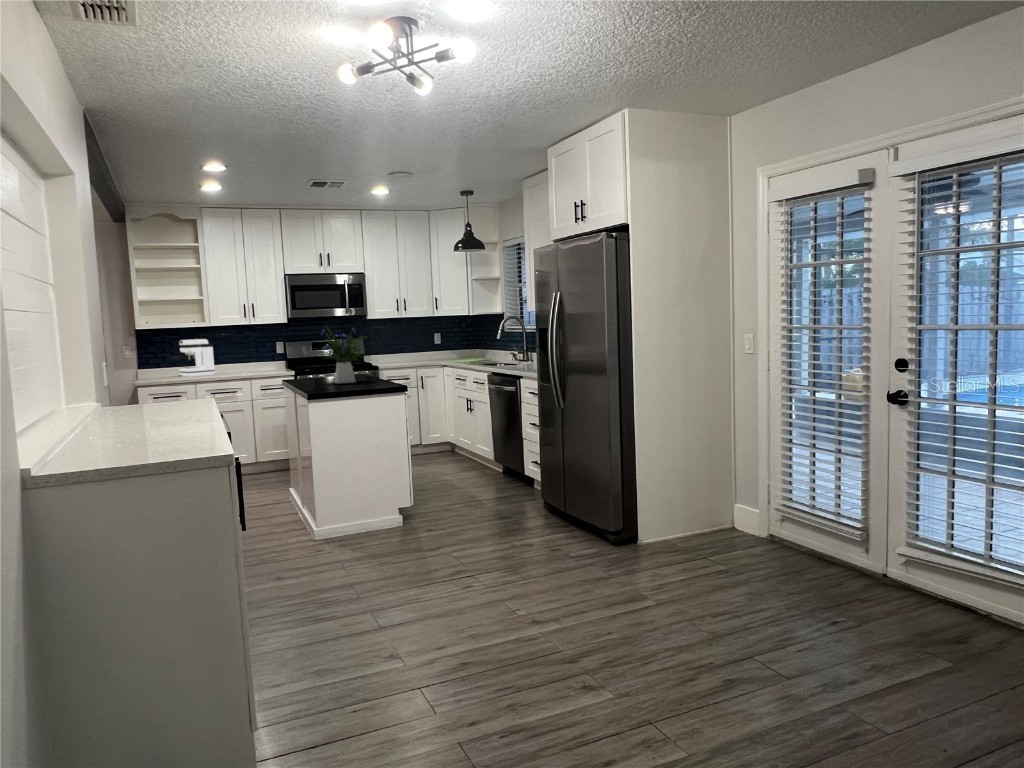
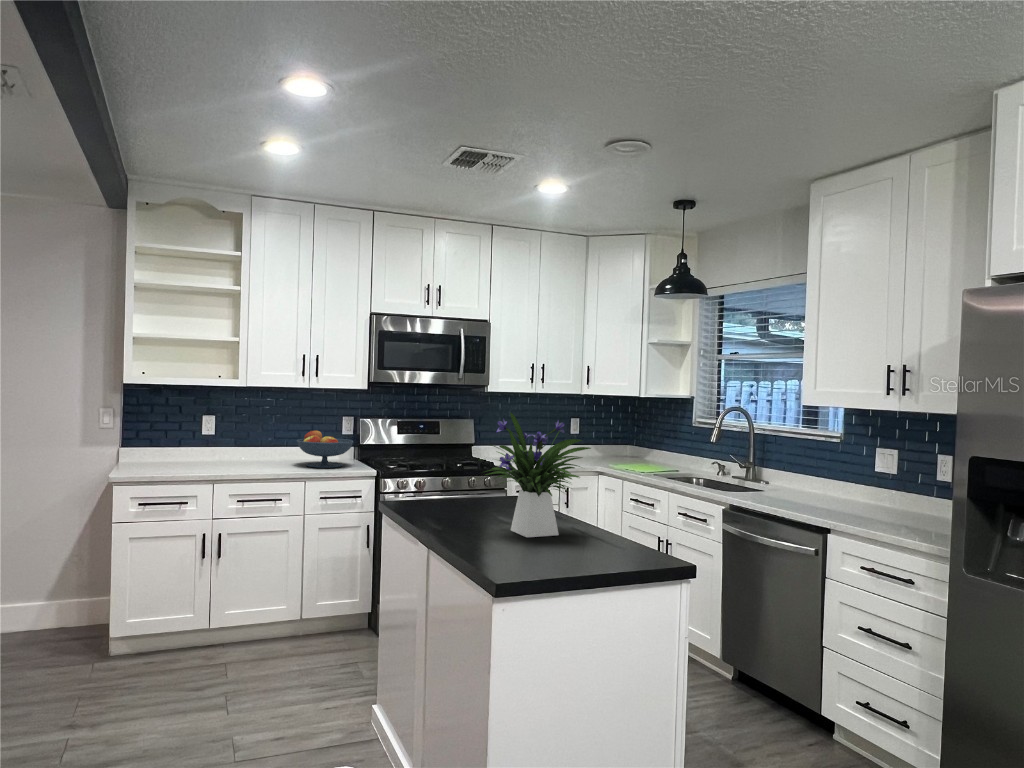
coffee maker: present [170,339,215,377] -> none [175,406,247,469]
fruit bowl: none [246,351,282,373] -> present [297,431,353,468]

